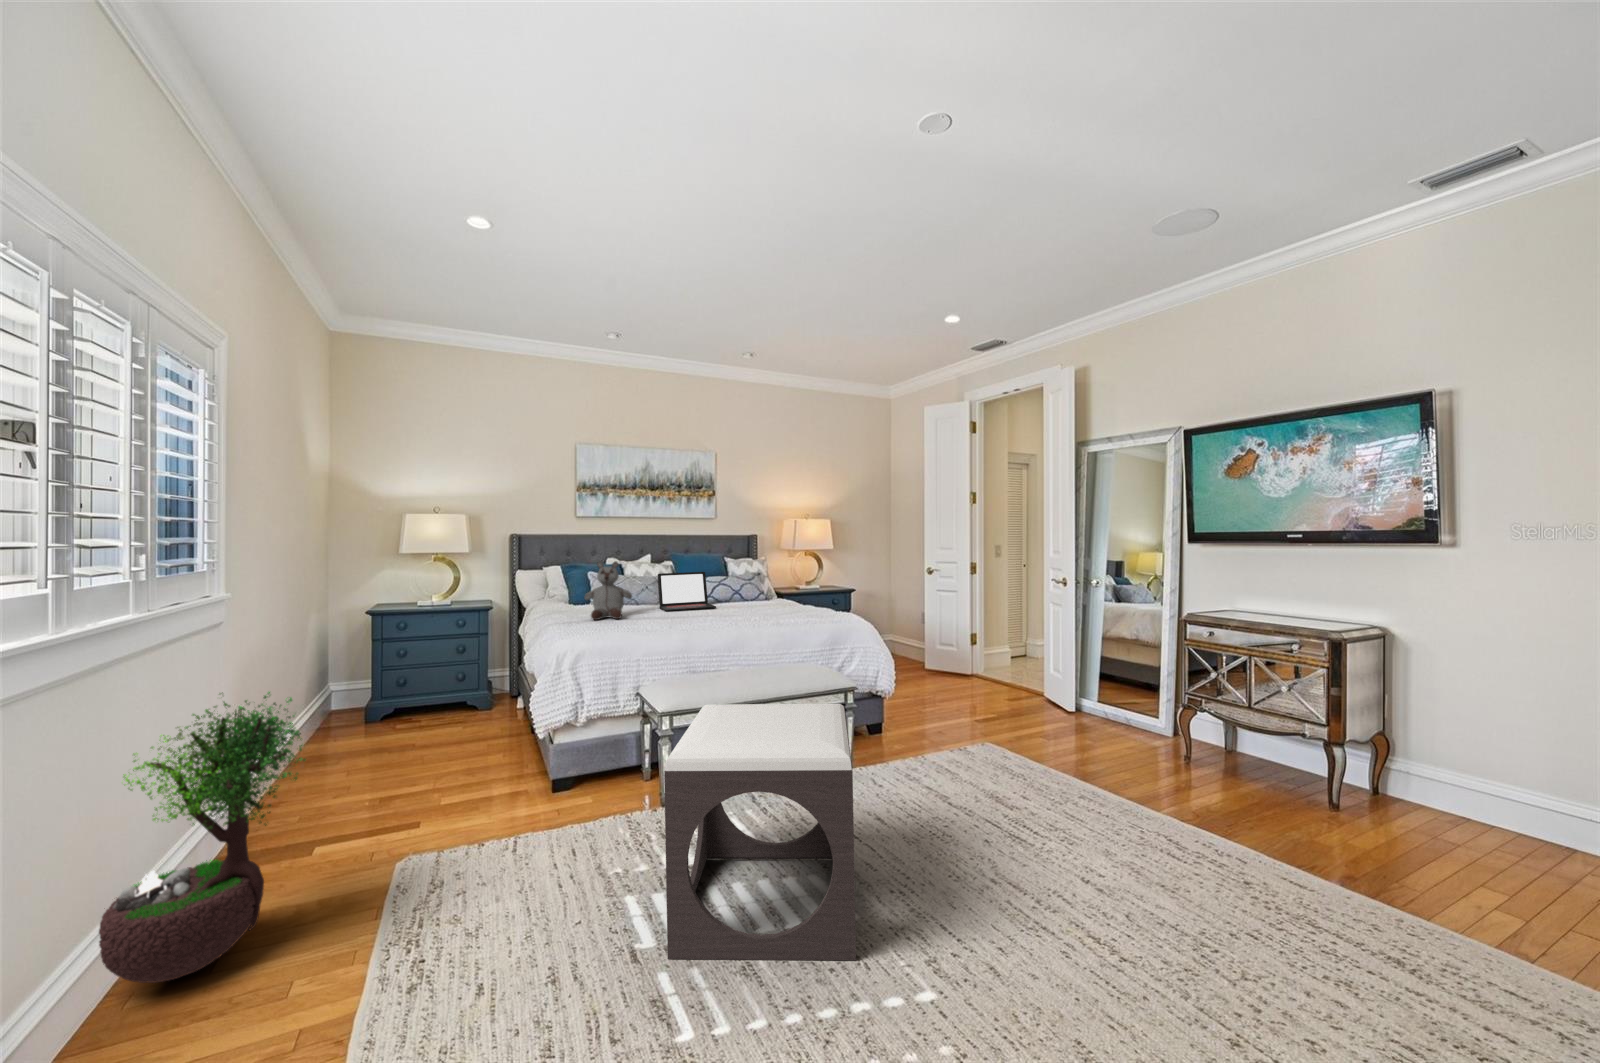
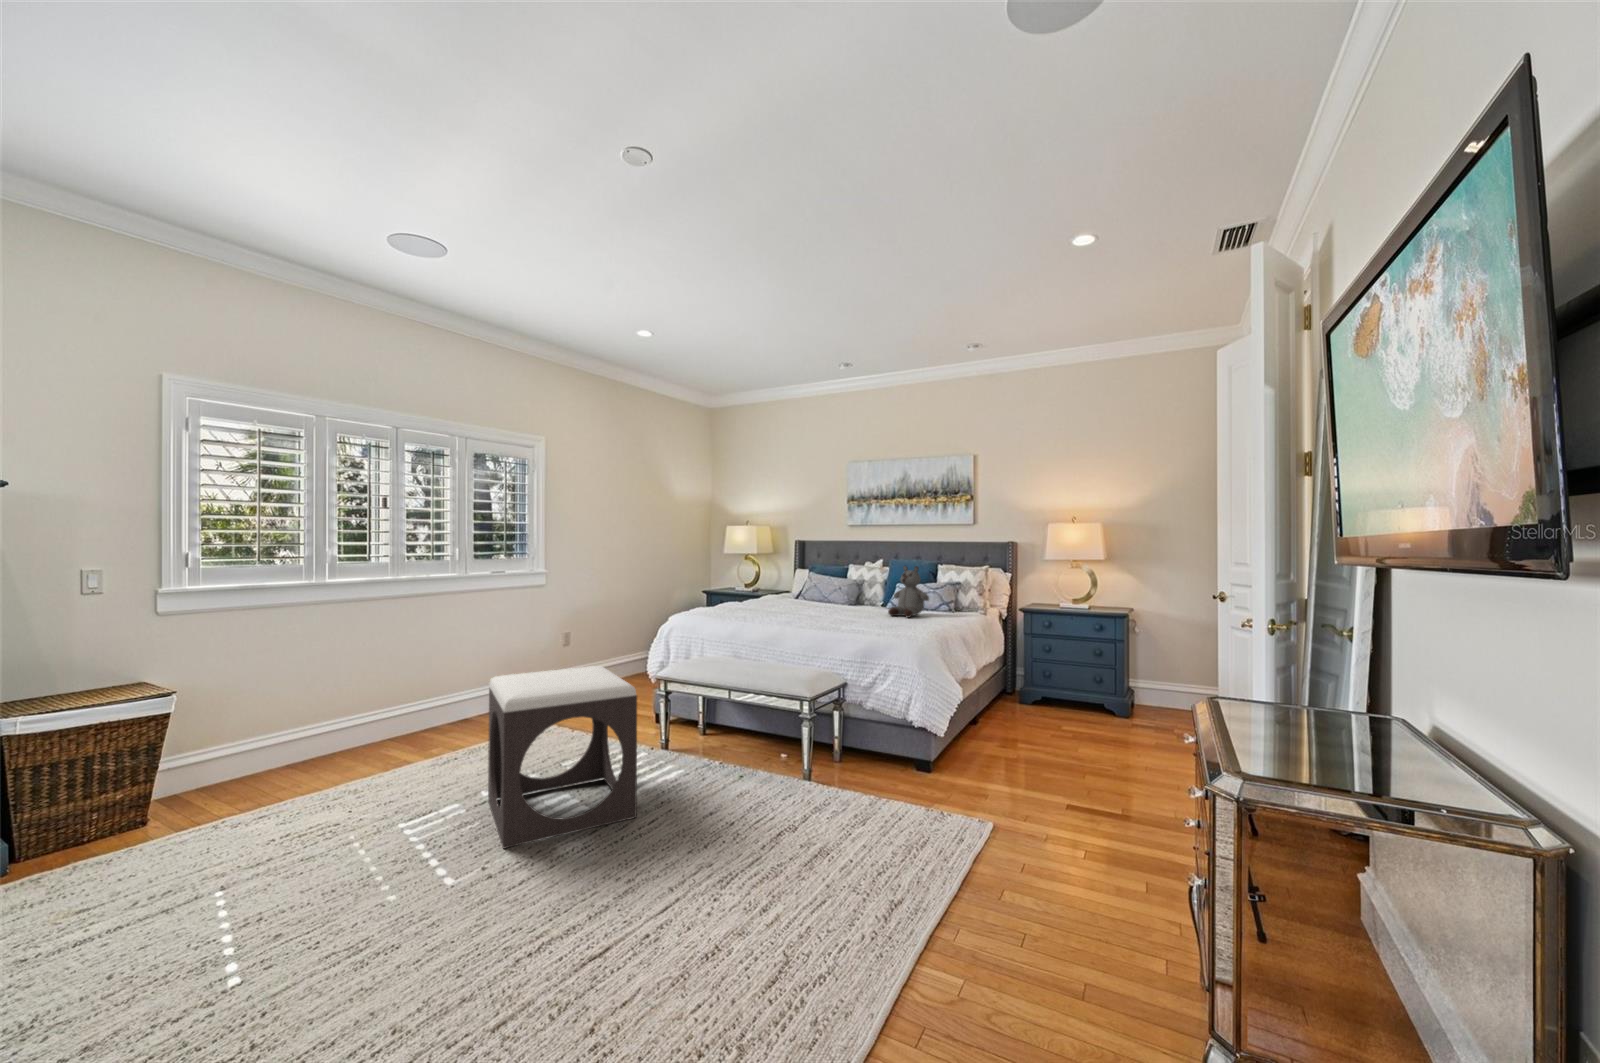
stuffed bear: present [585,561,632,620] -> present [888,566,929,617]
laptop: present [658,572,716,611] -> none [823,577,882,613]
potted tree: present [99,692,306,983] -> none [425,608,503,730]

